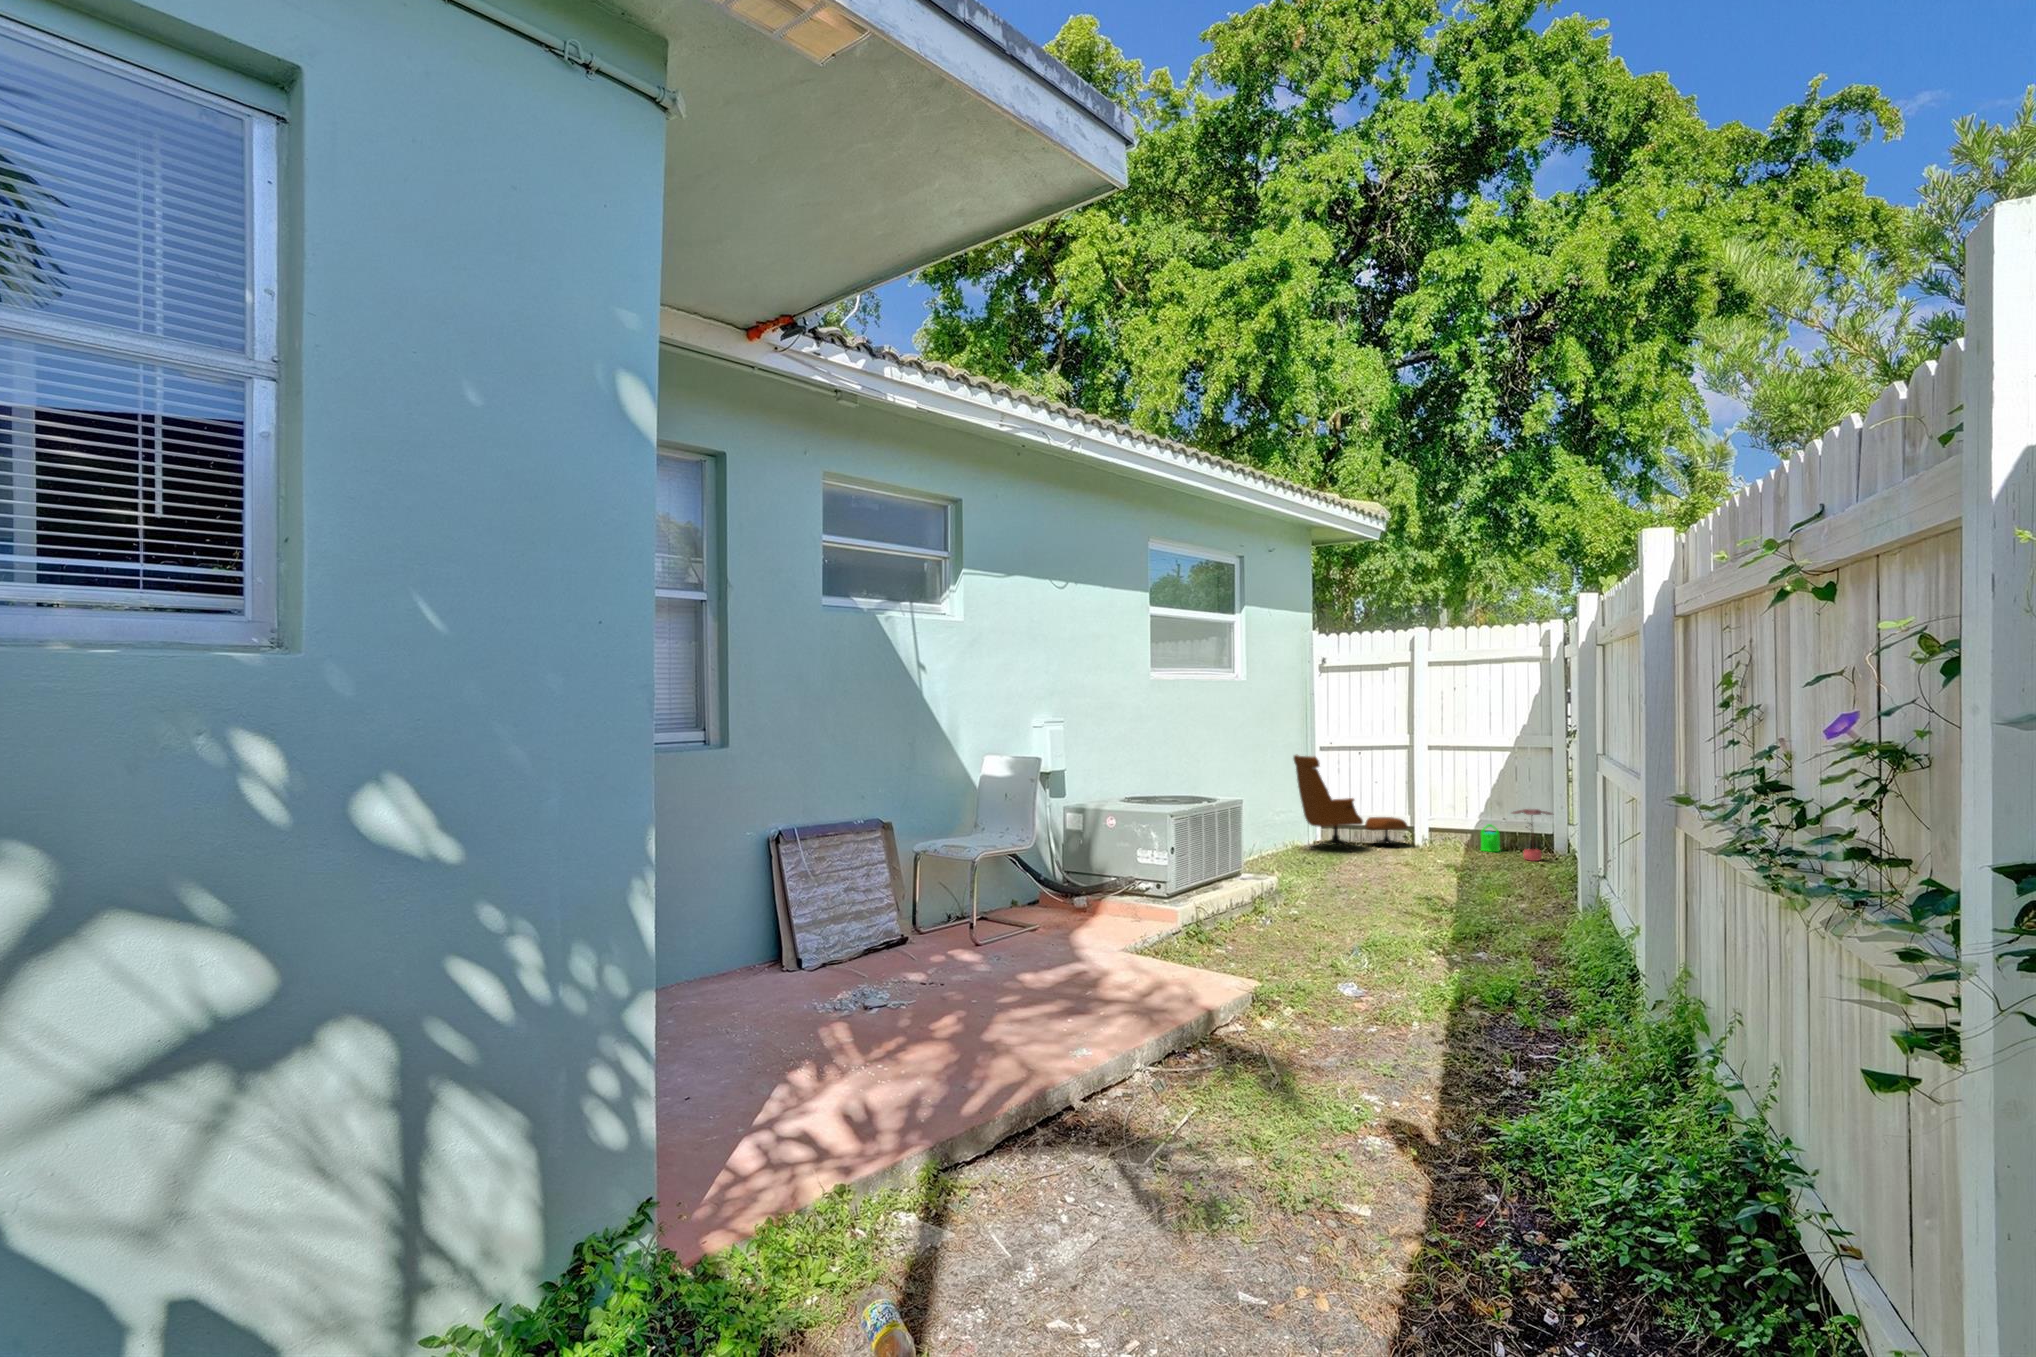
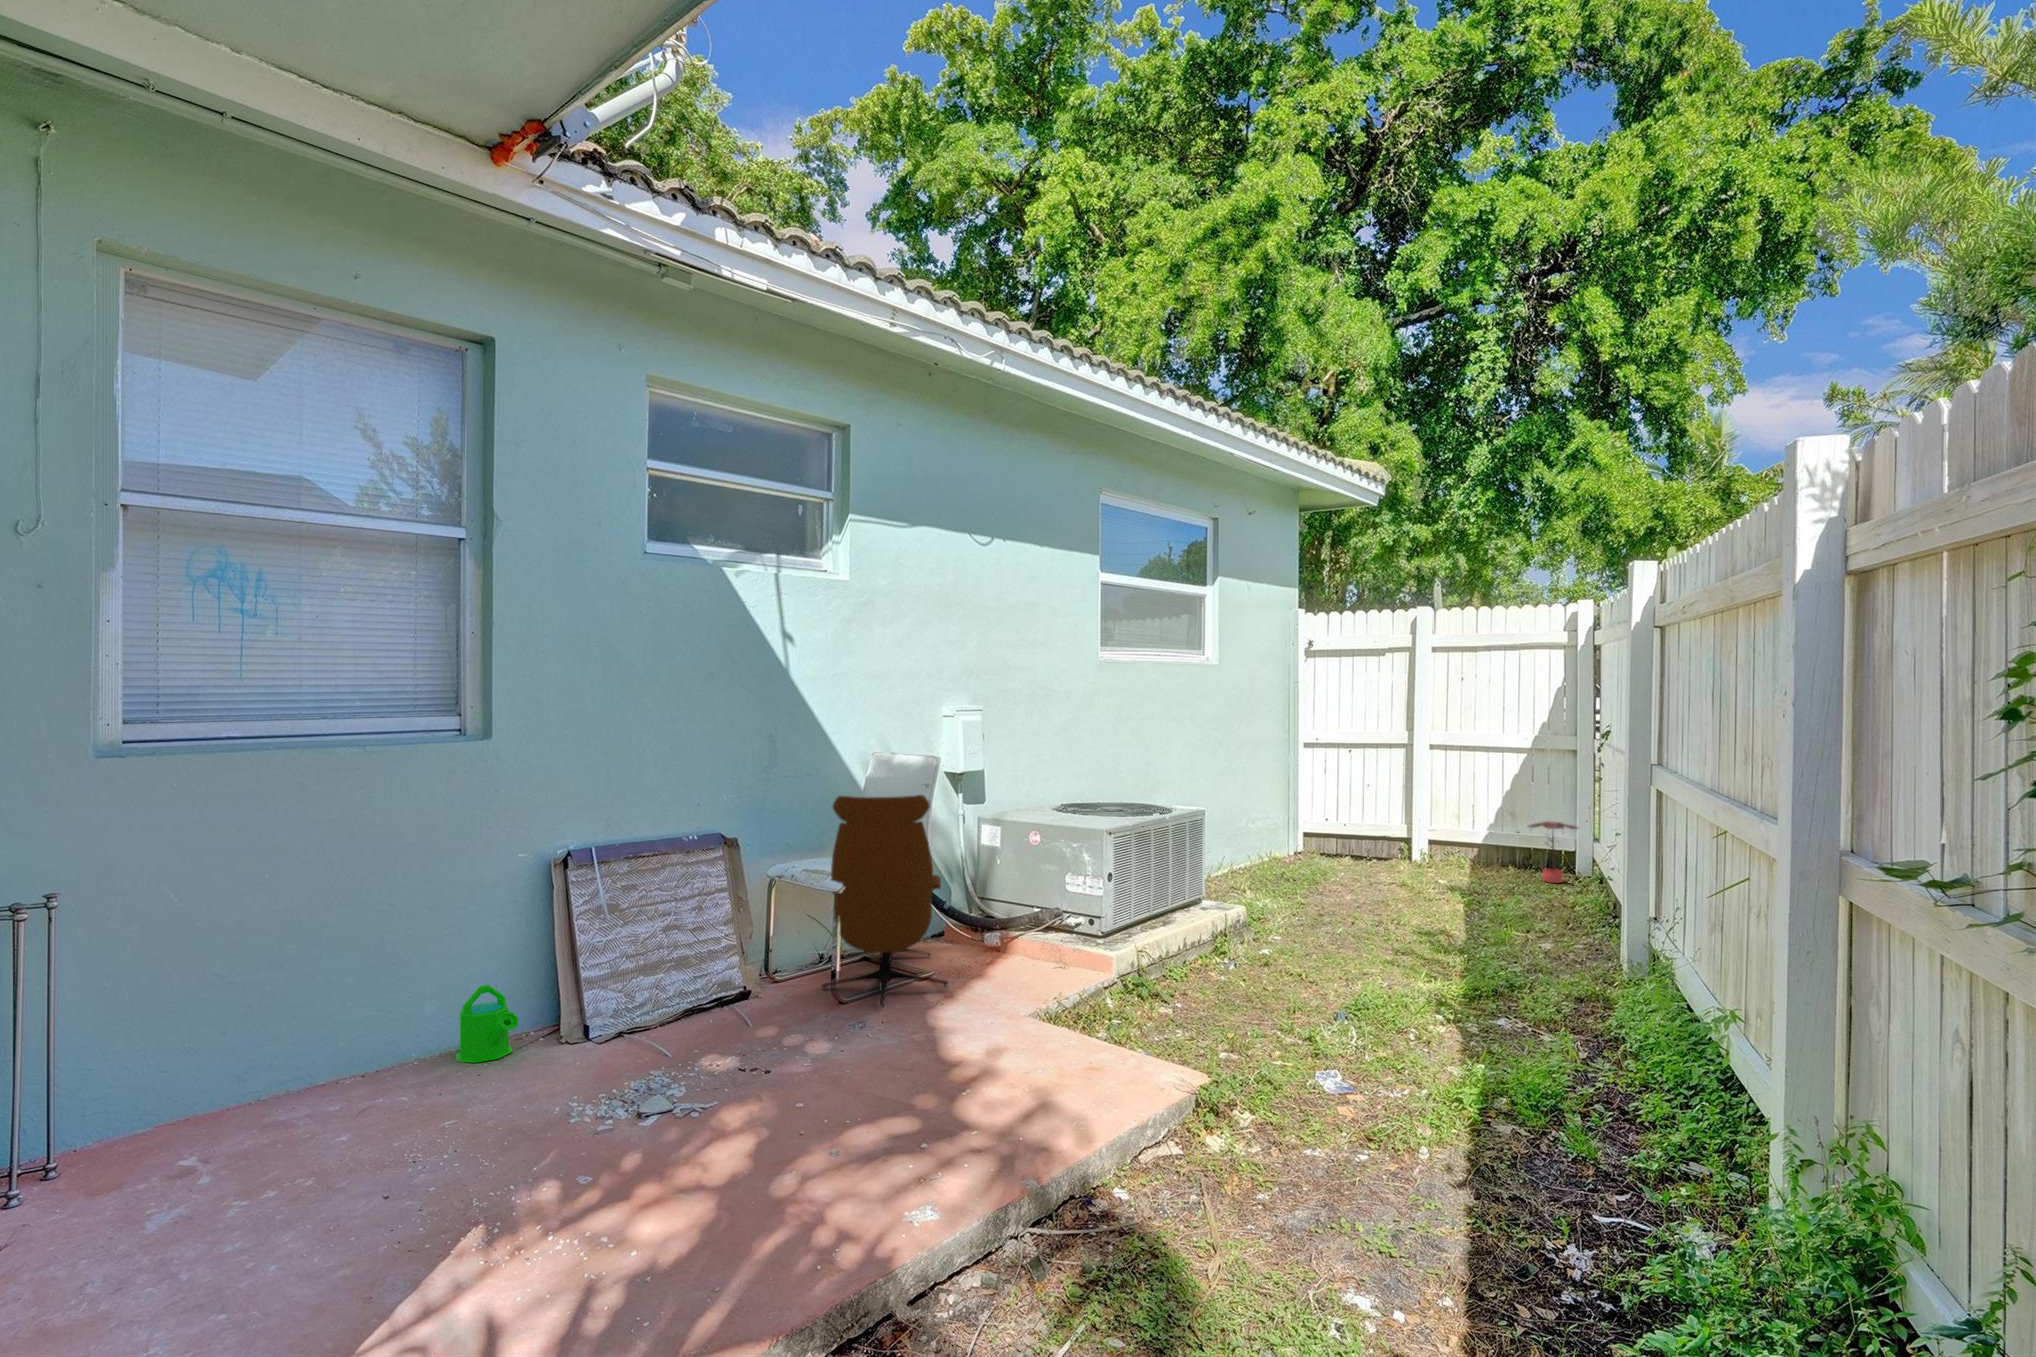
lounge chair: present [1294,755,1408,851] -> present [822,795,947,1006]
watering can: present [1481,824,1500,852] -> present [456,985,519,1063]

